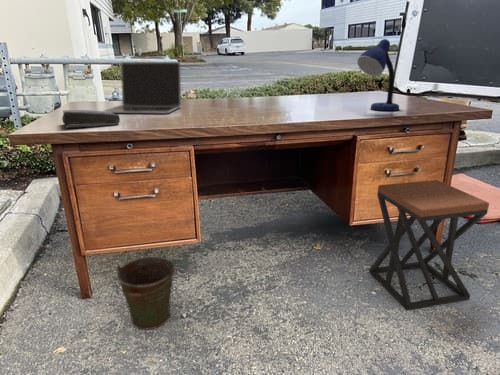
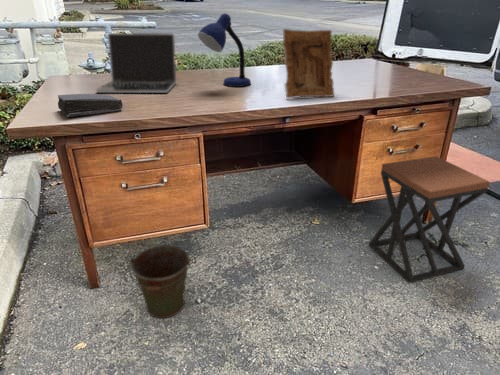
desk lamp: present [357,39,399,111] -> present [198,13,251,87]
picture frame: none [275,53,327,118] -> present [283,29,334,98]

